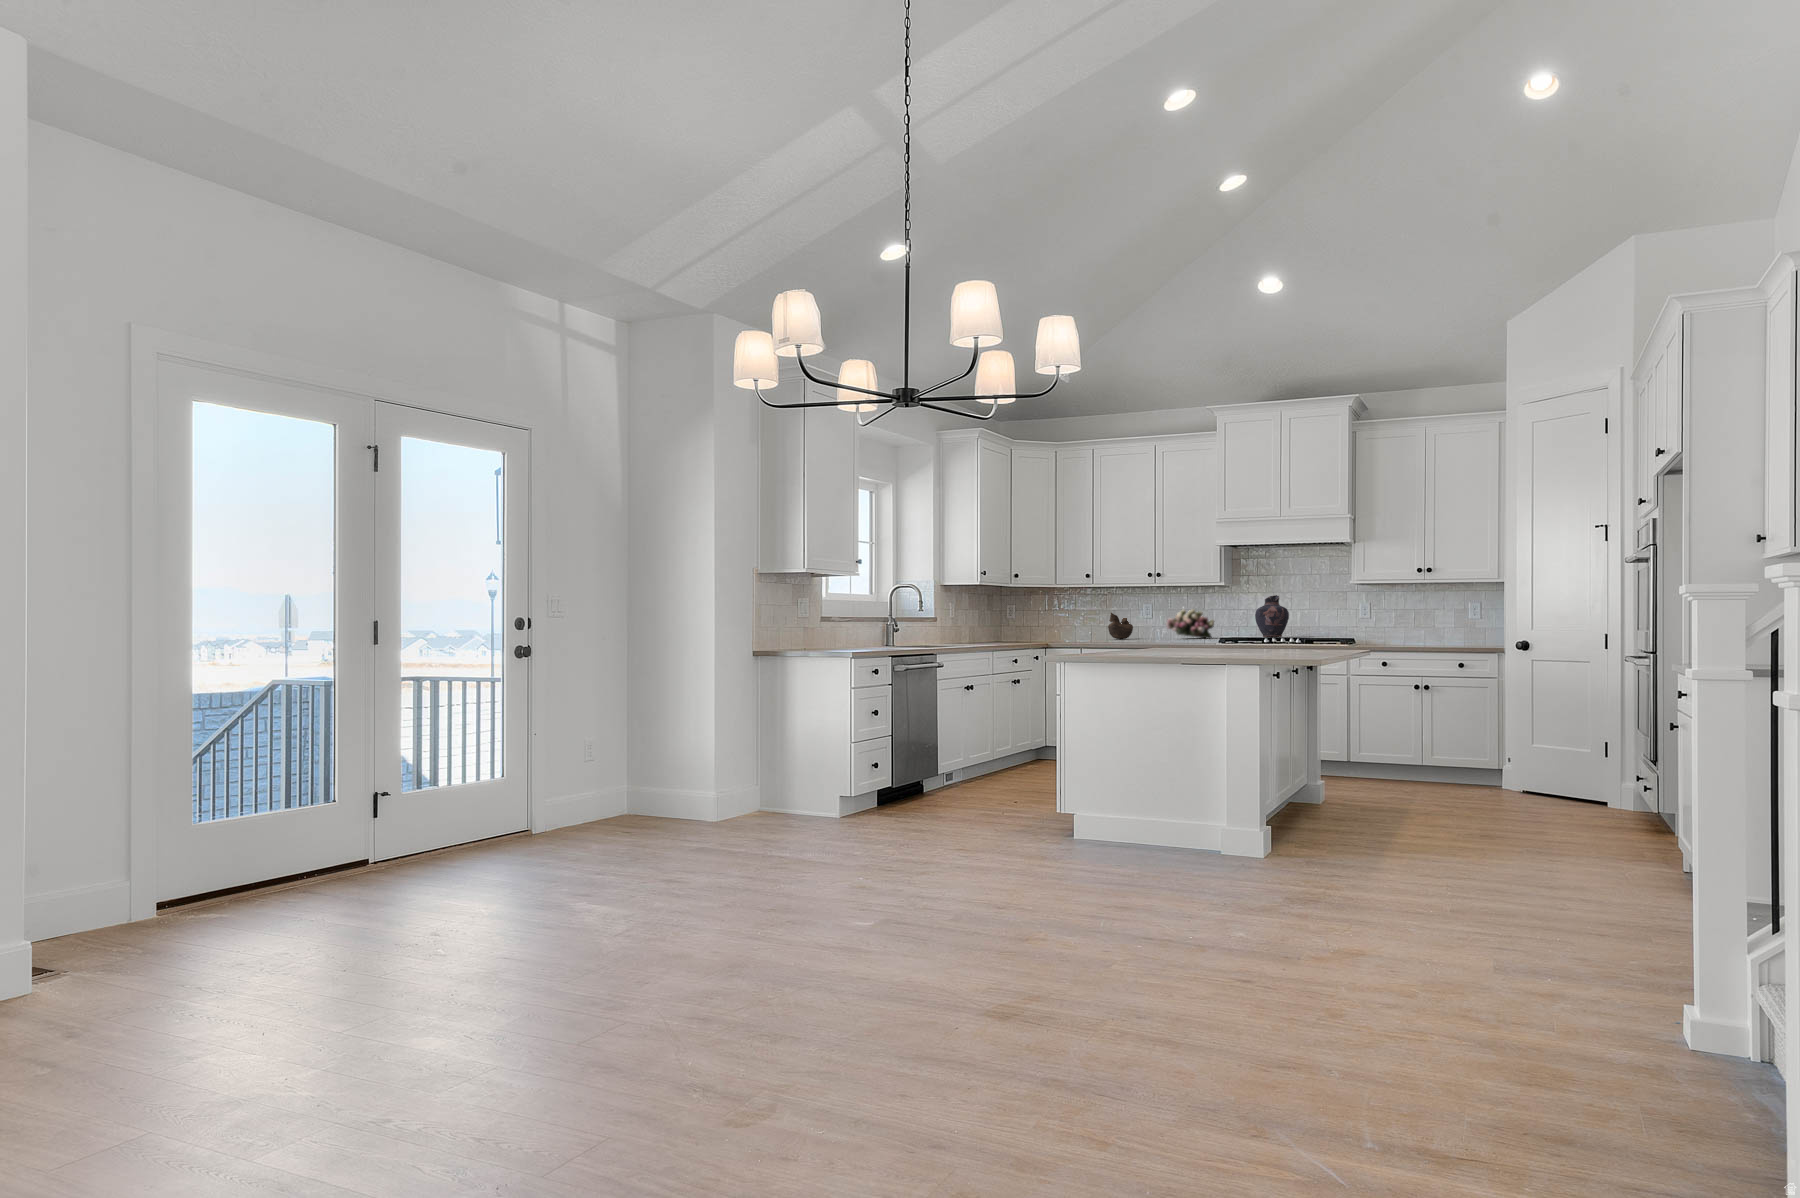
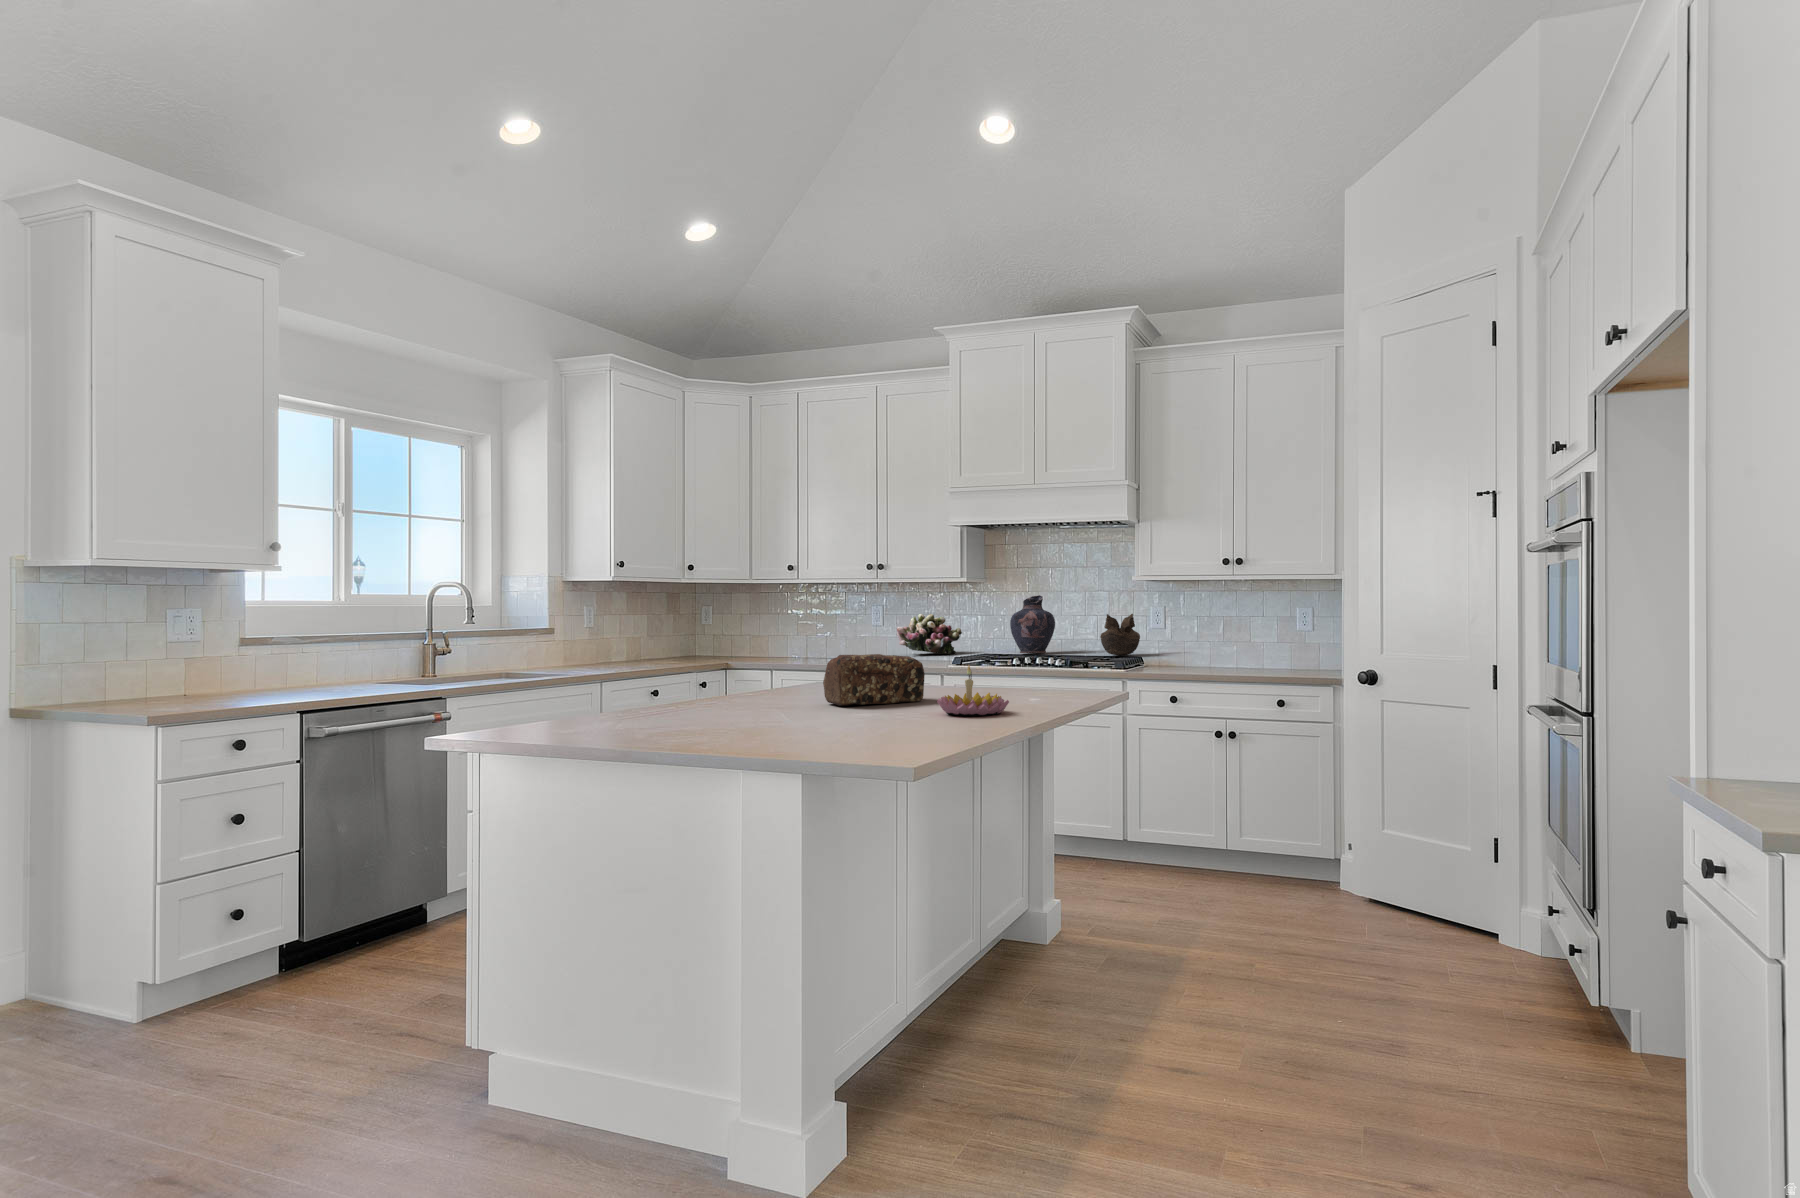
decorative bowl: present [1108,613,1133,639] -> present [1100,614,1140,656]
bread loaf: none [1205,620,1265,649] -> present [823,654,925,706]
candle holder: none [1288,622,1330,649] -> present [937,666,1009,716]

